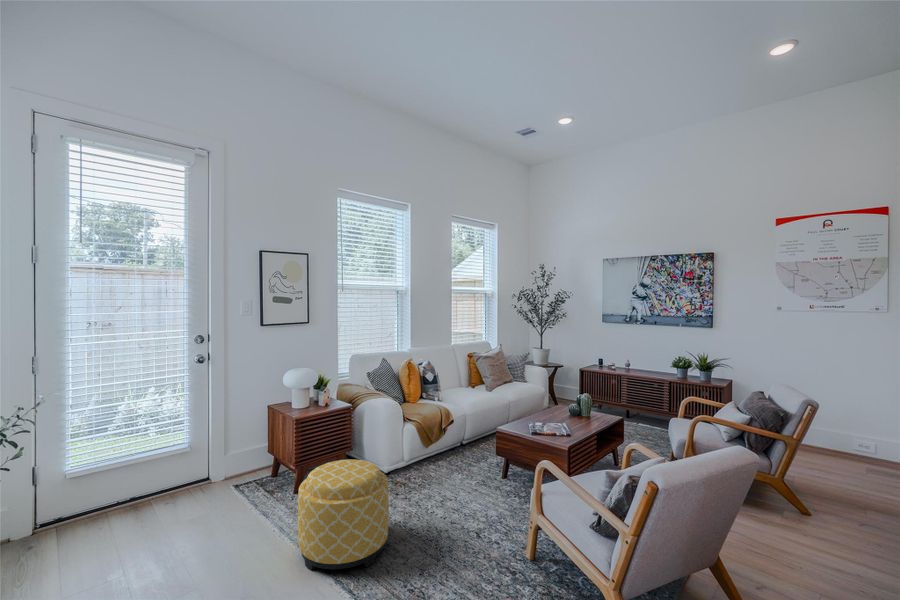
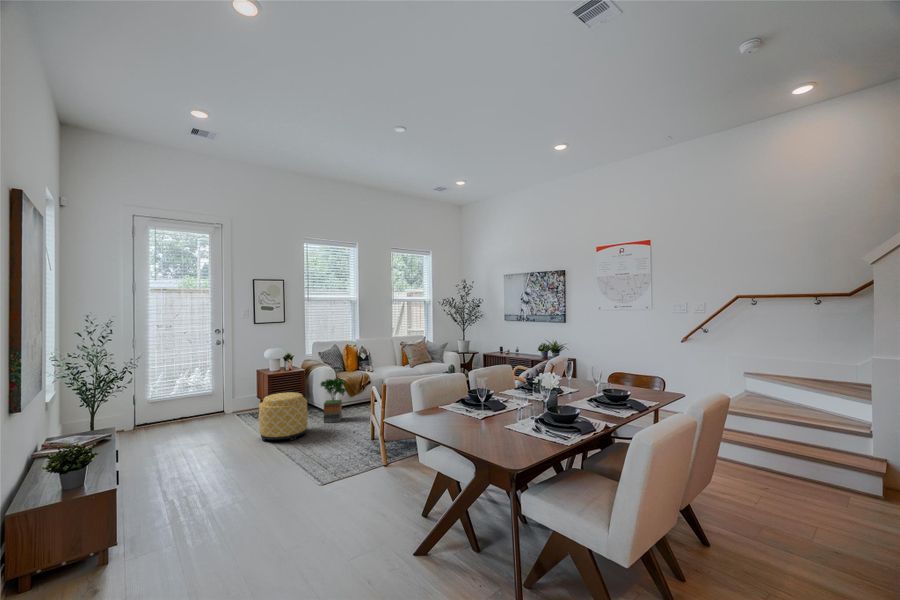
potted tree: none [390,423,441,506] -> present [320,379,347,423]

